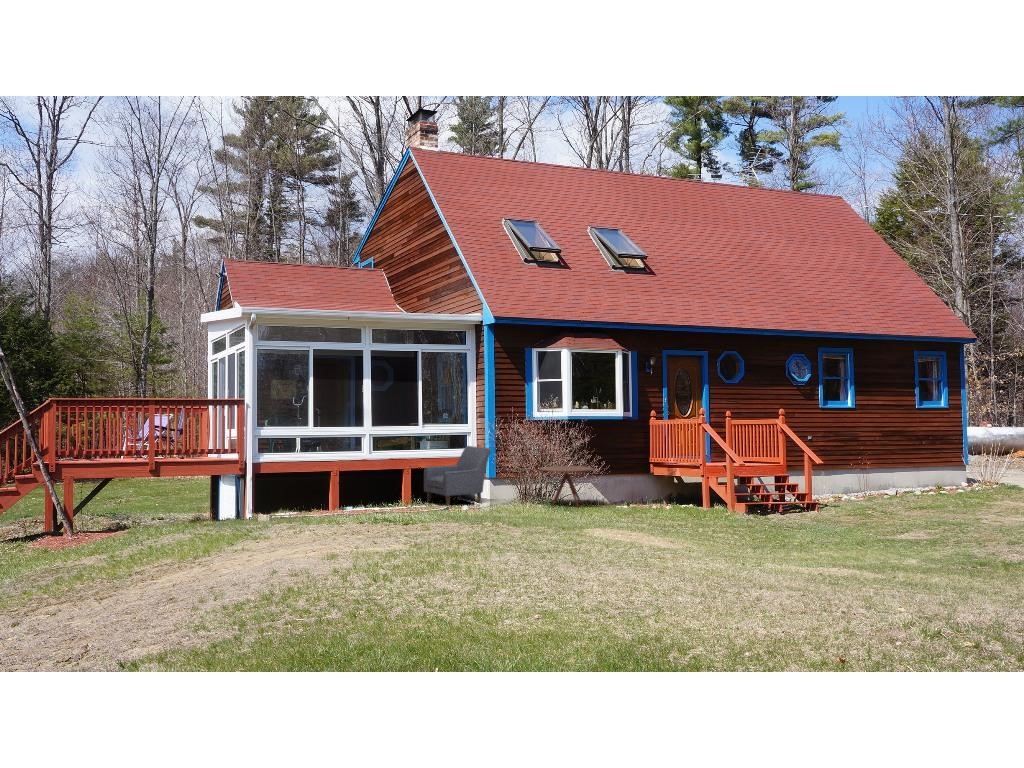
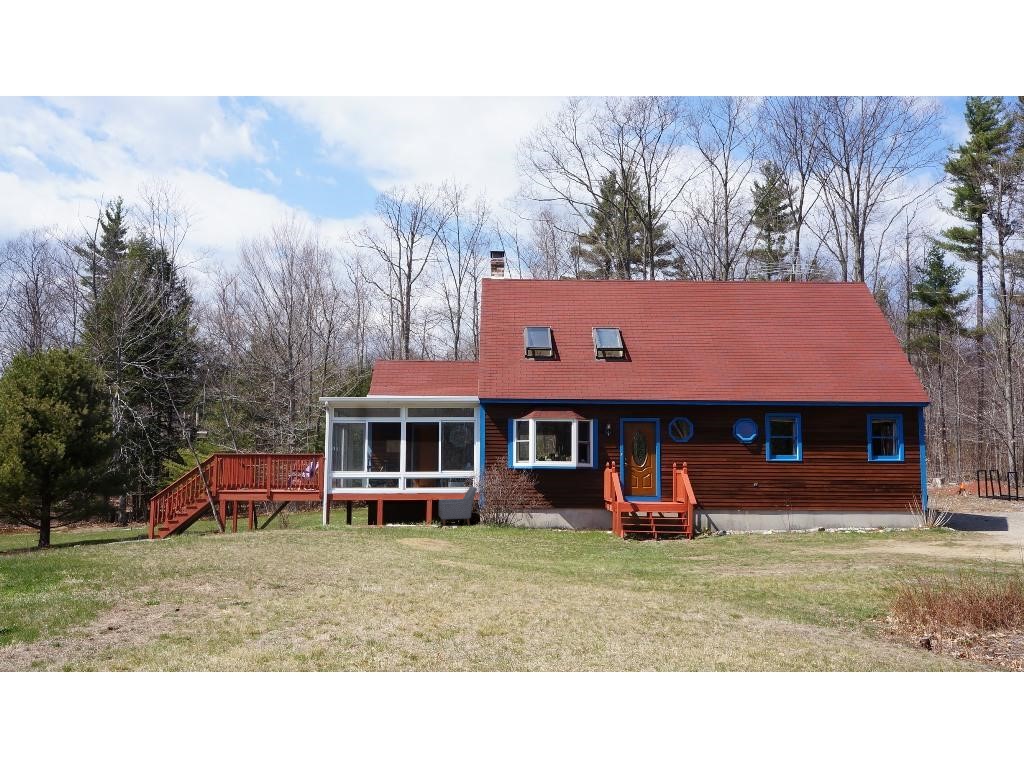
round table: present [540,466,594,507] -> none [503,501,541,531]

